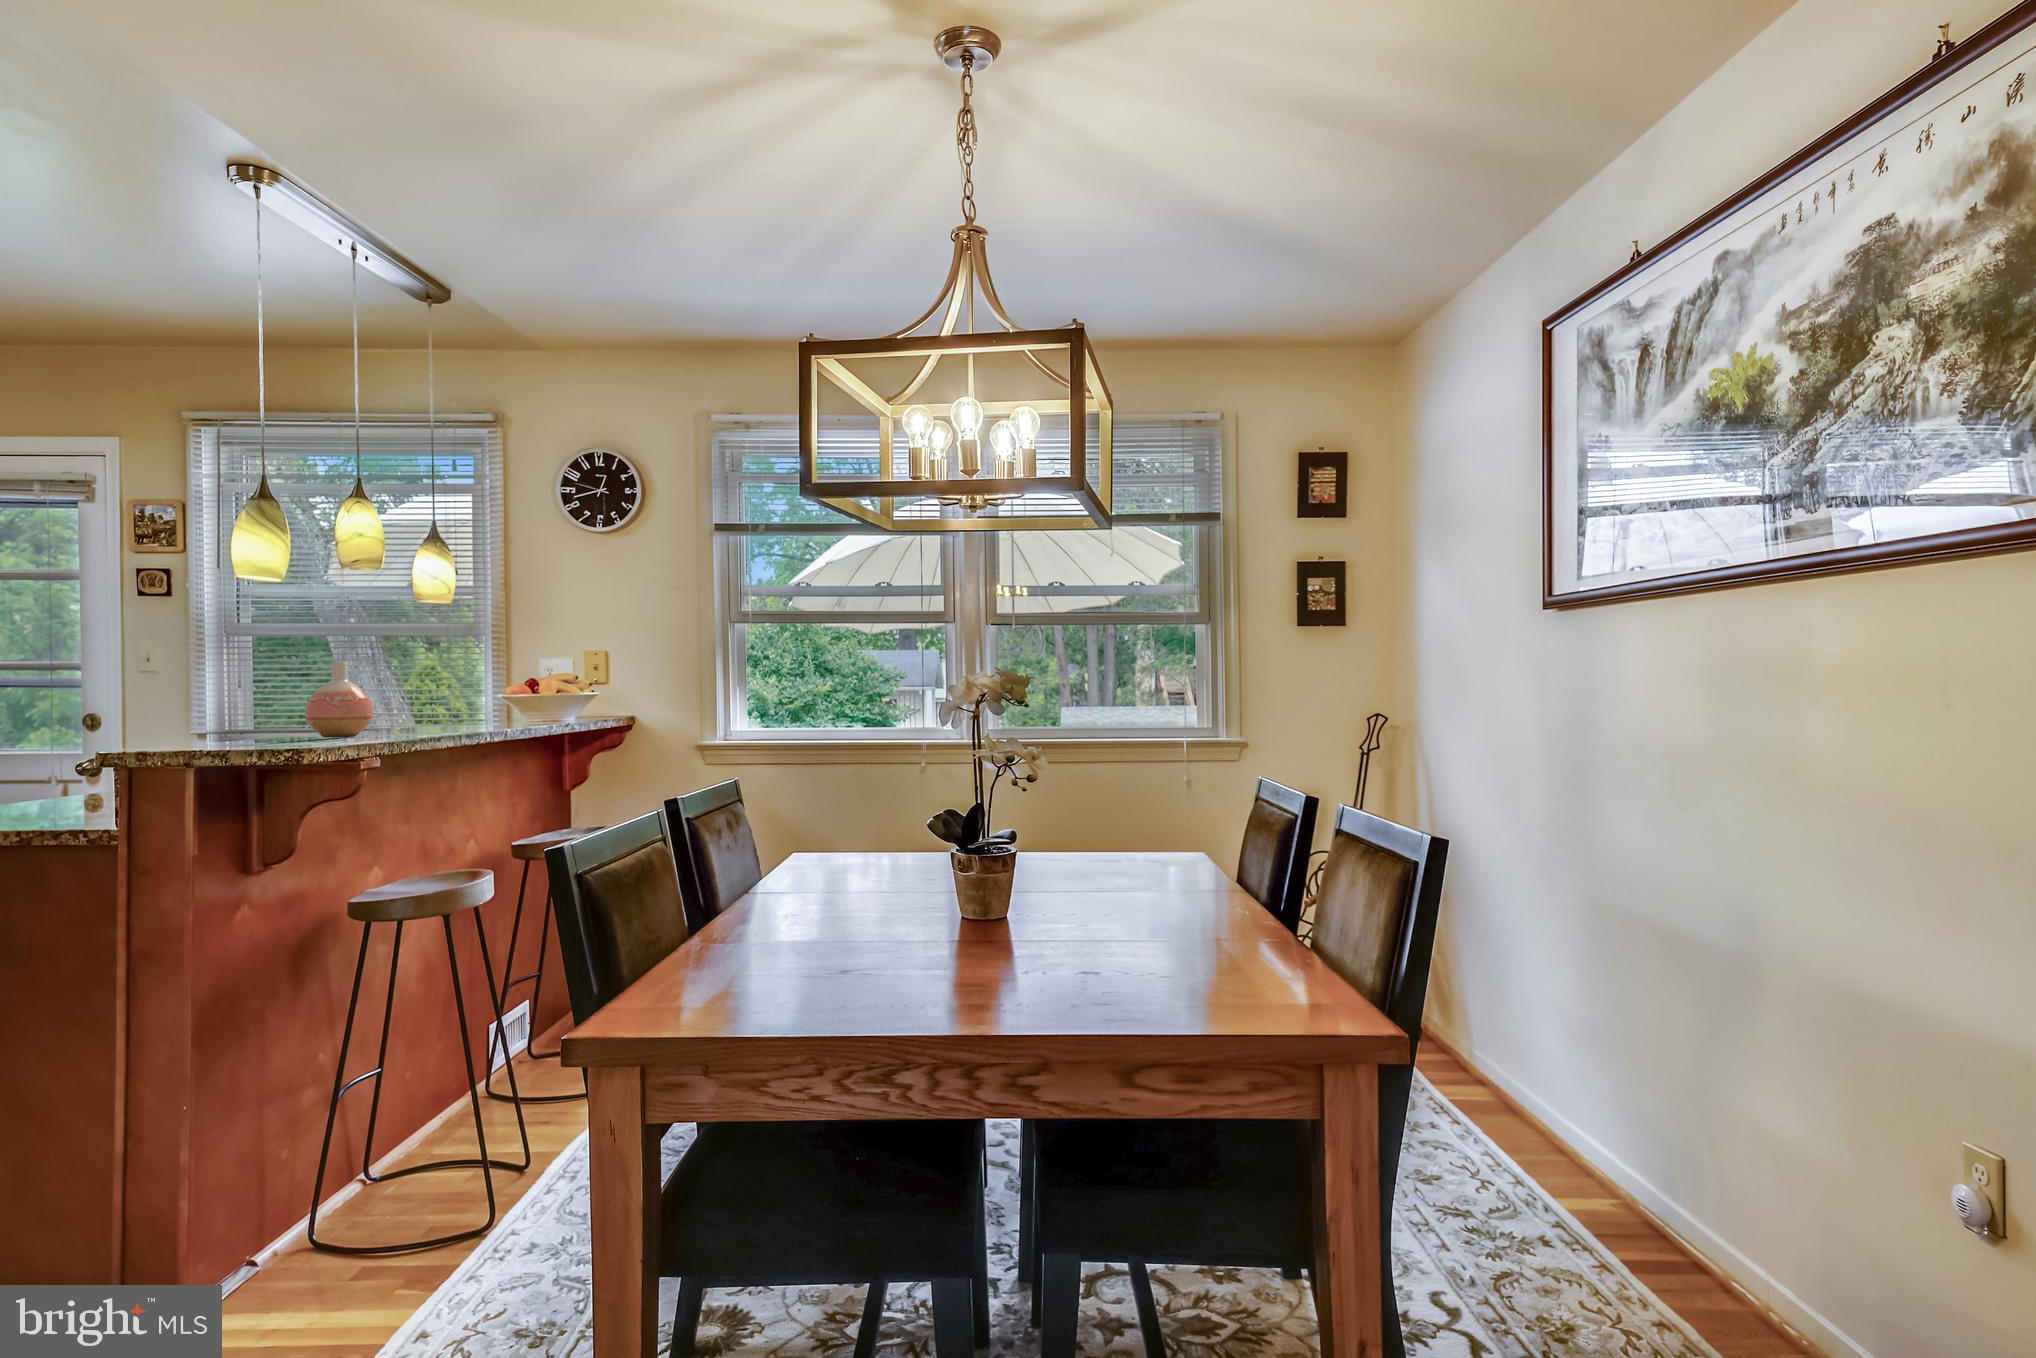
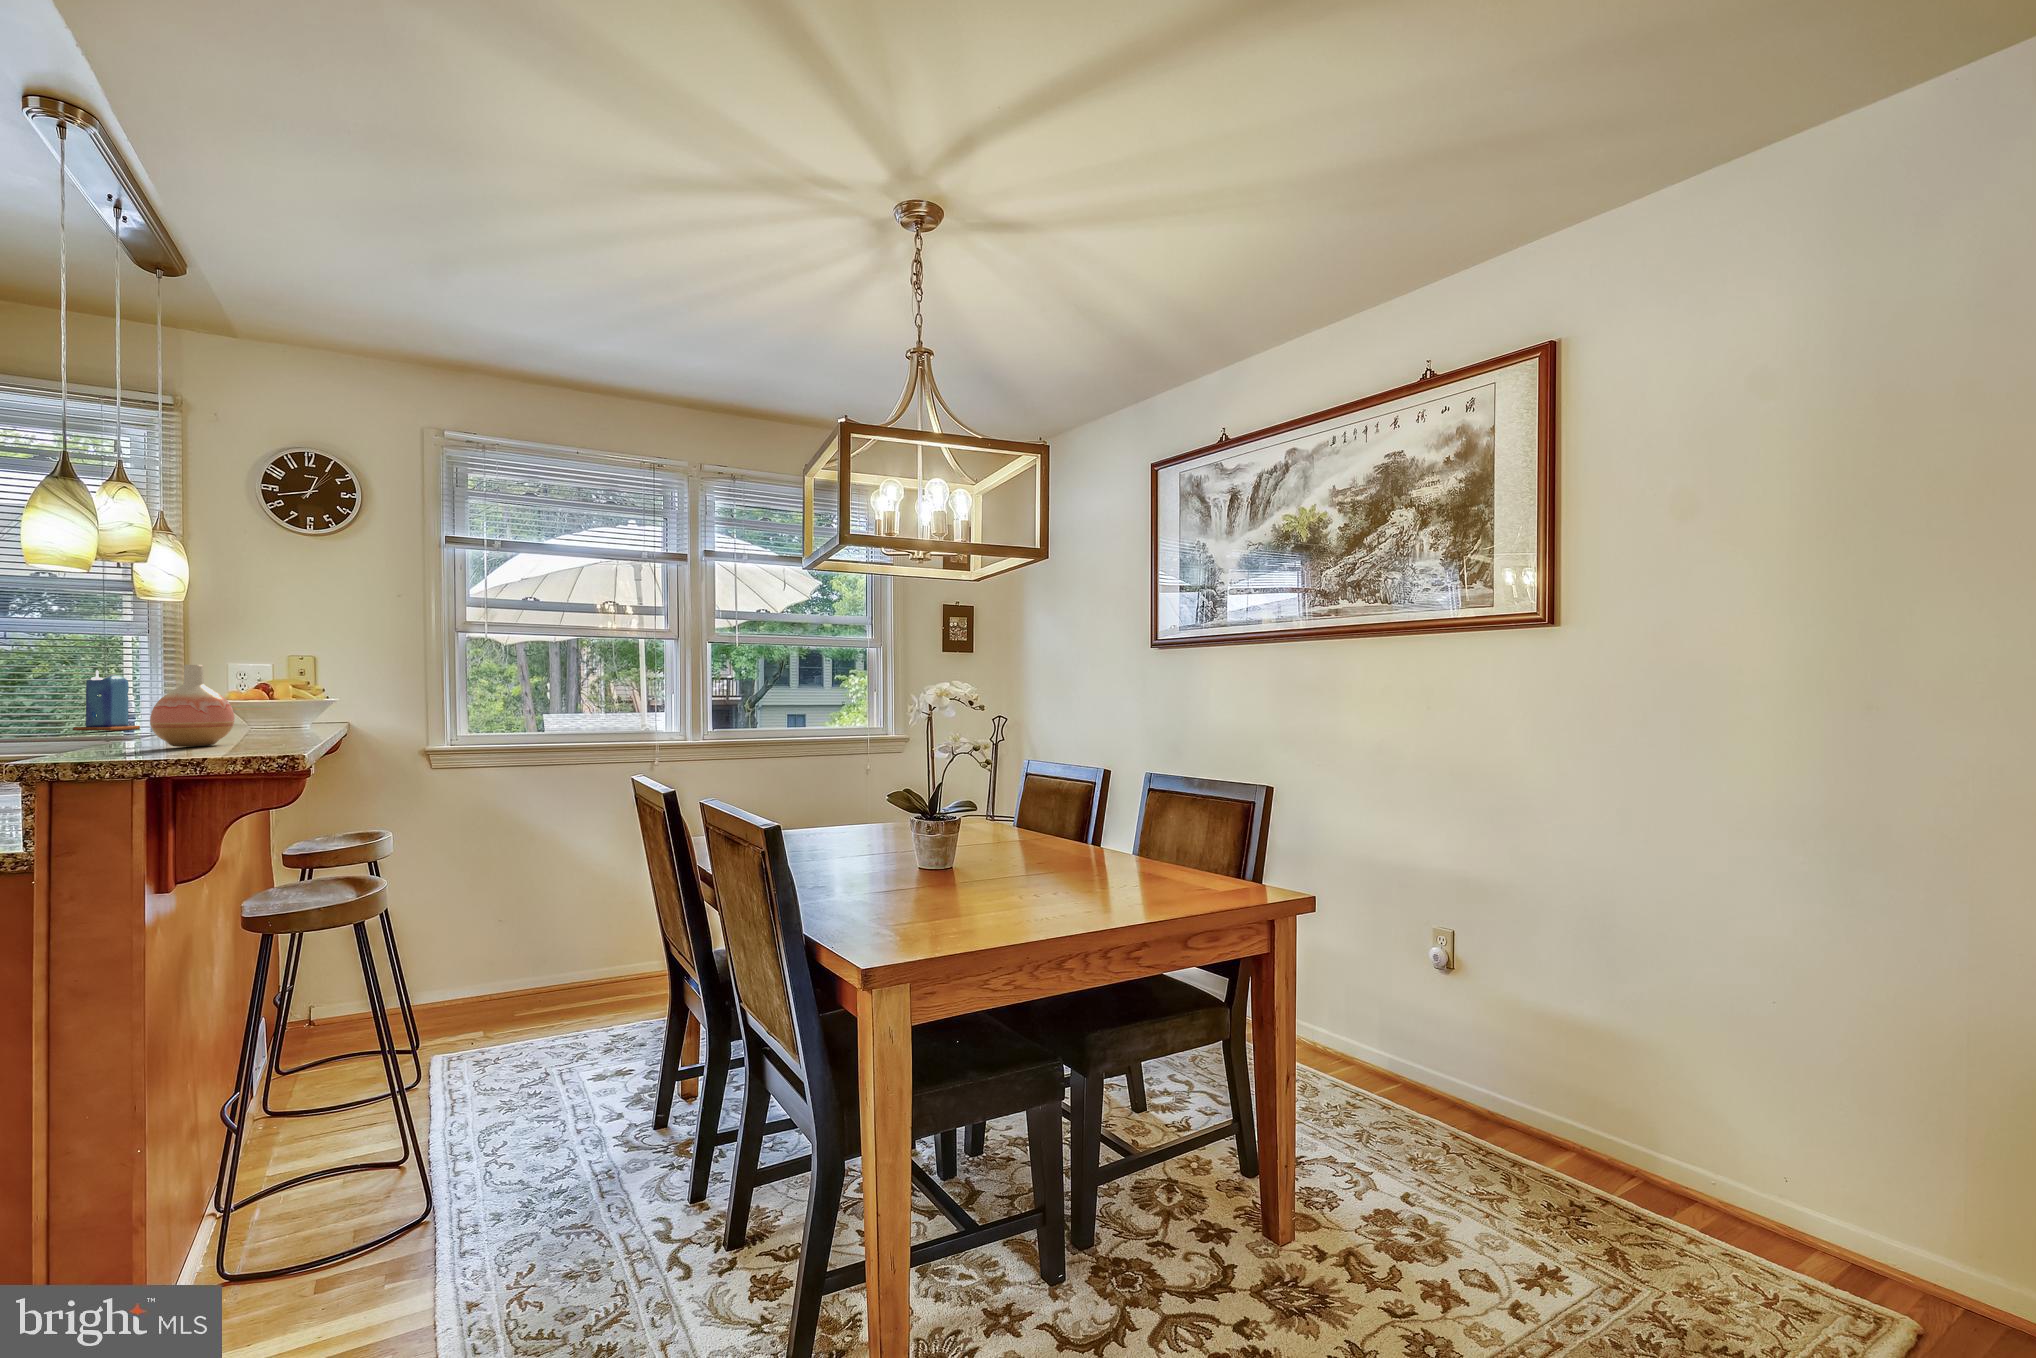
candle: none [435,667,481,721] -> present [73,670,140,731]

